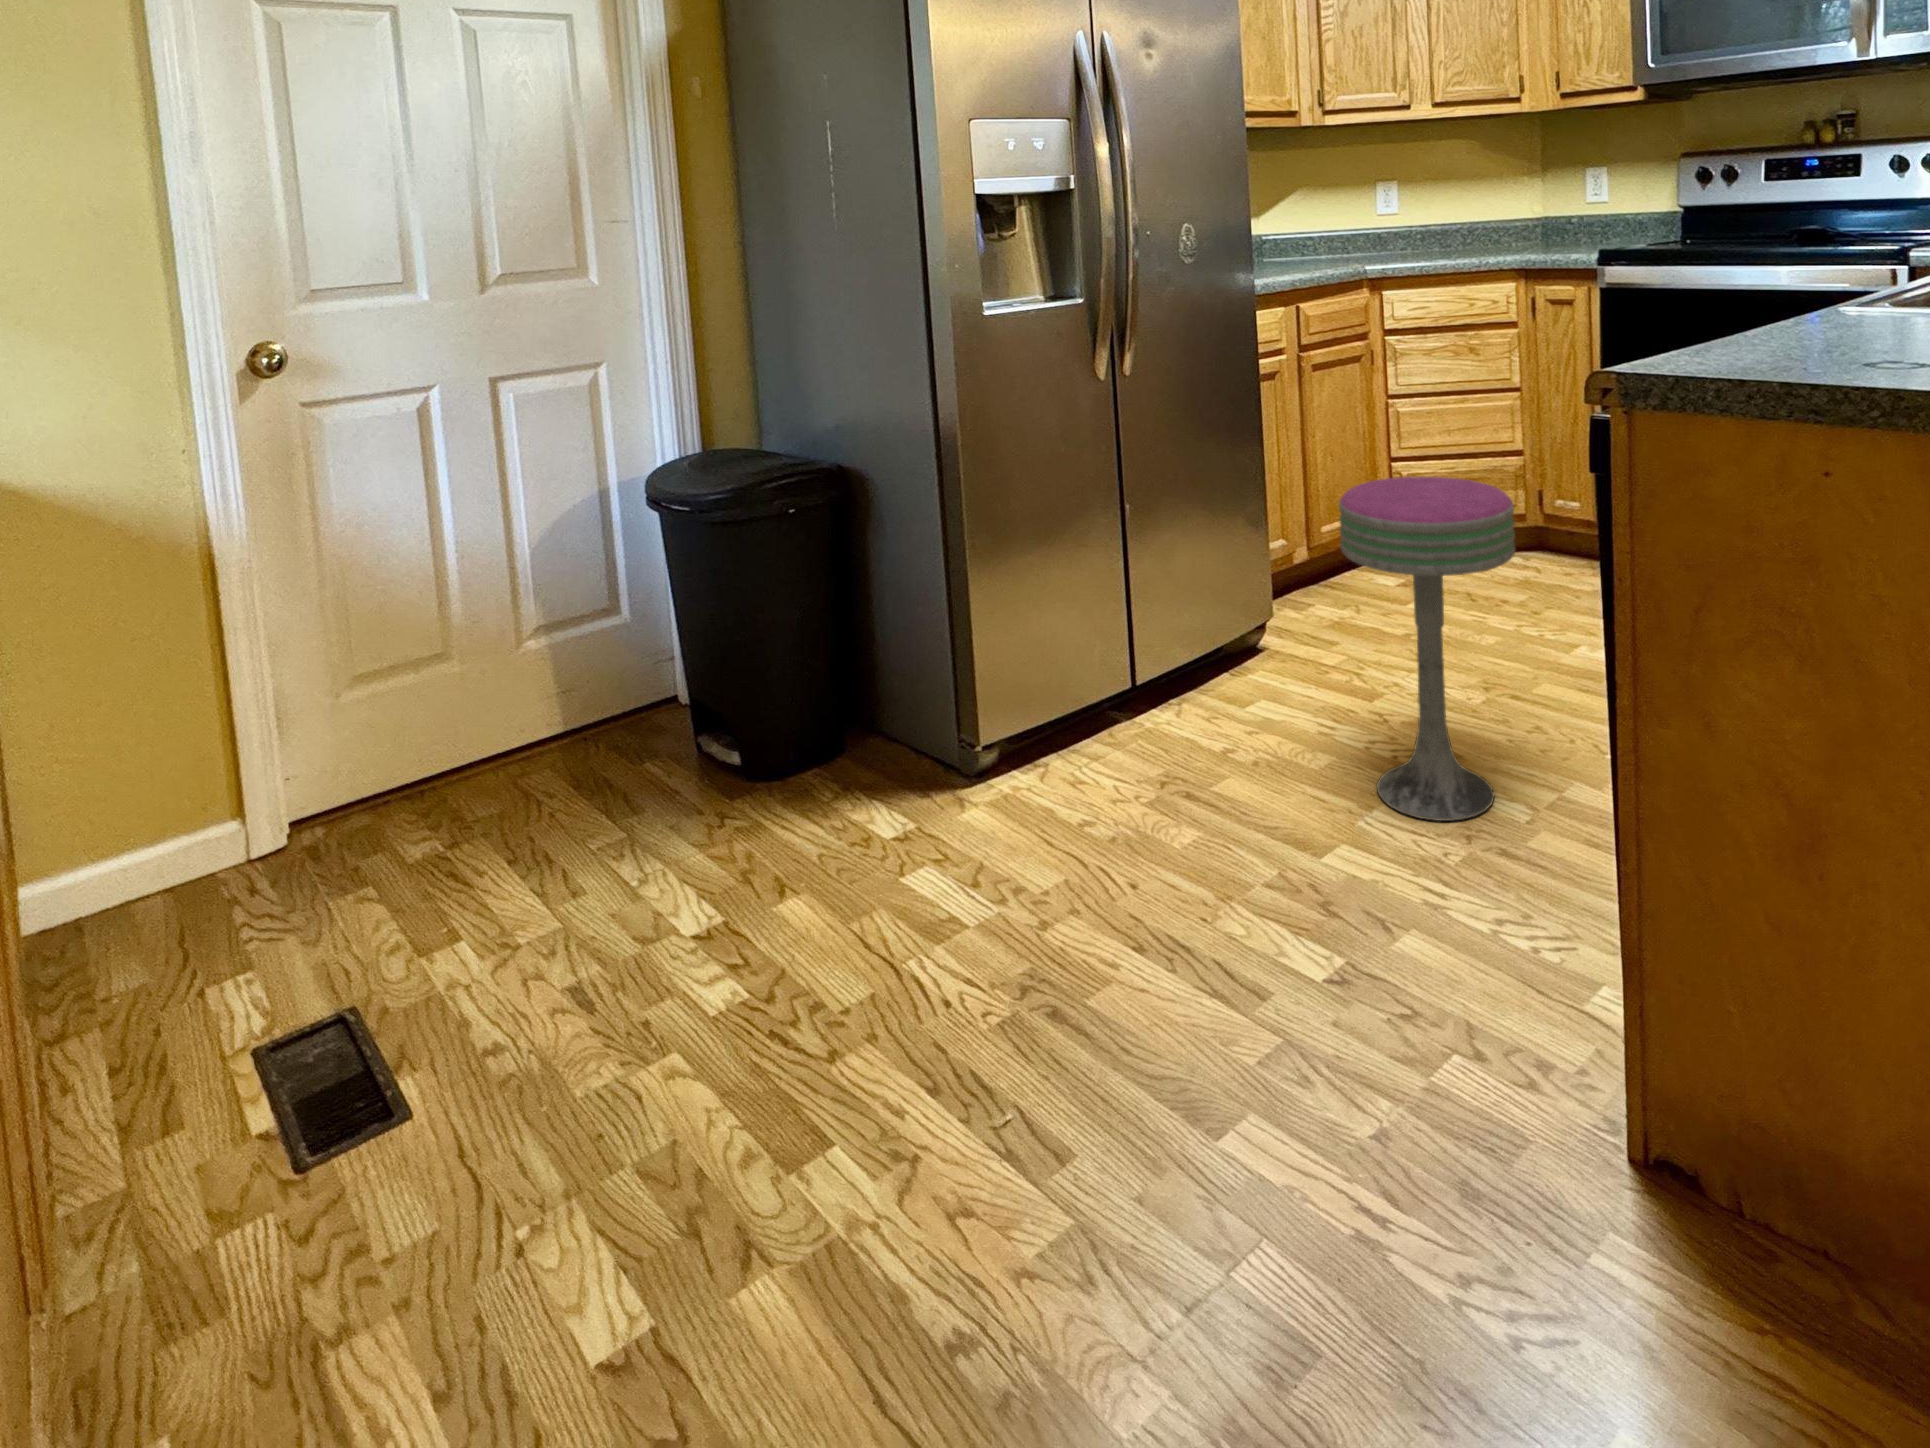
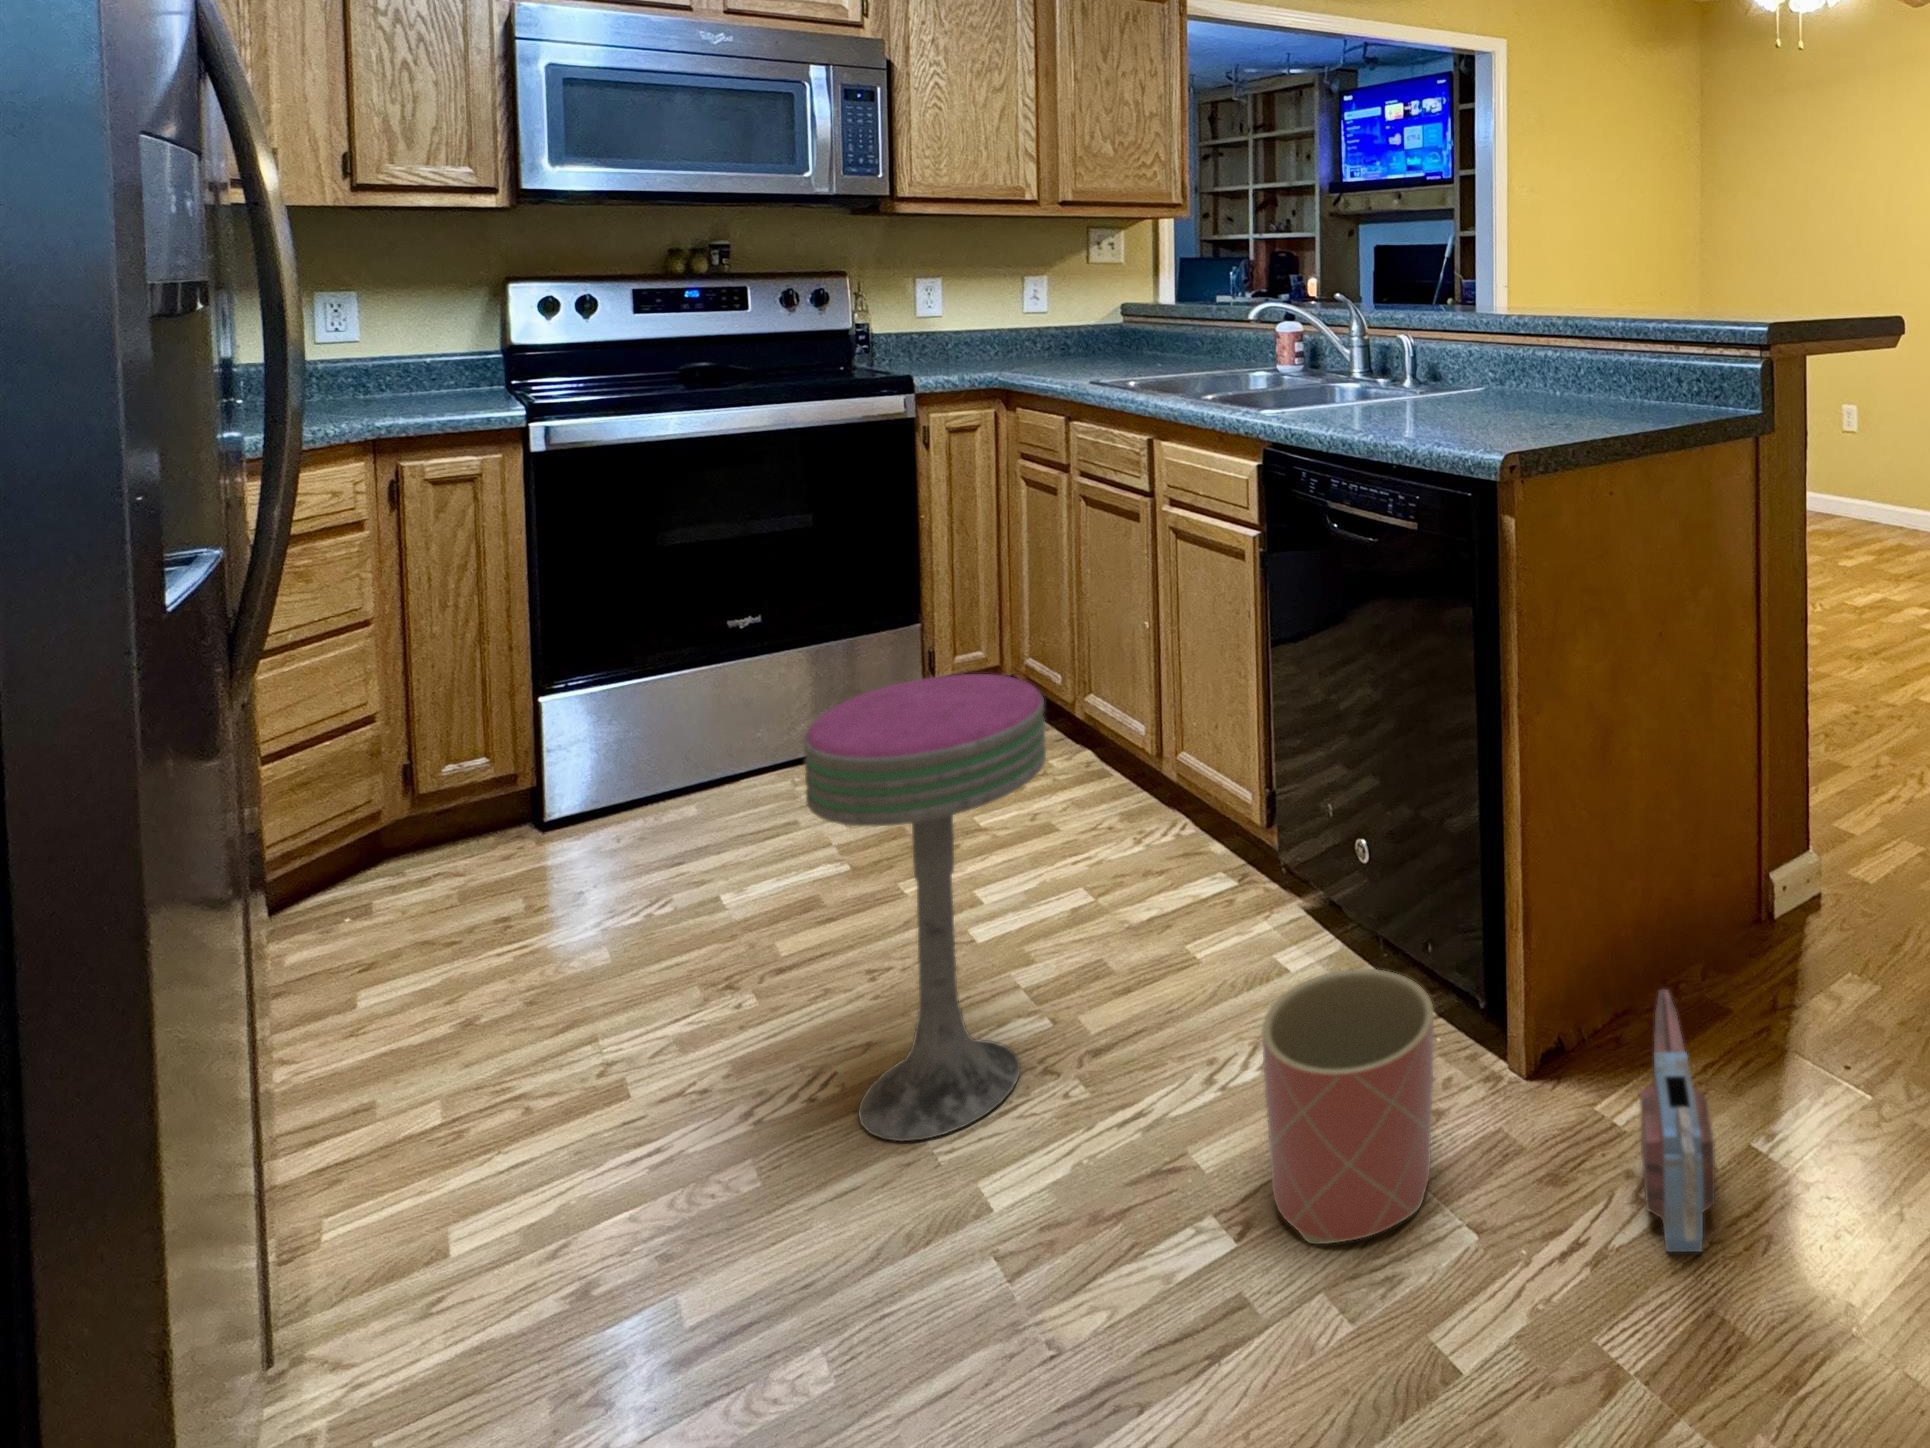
planter: none [1318,830,1488,1088] -> present [1262,969,1434,1244]
watering can: none [1309,1159,1659,1364] -> present [1640,989,1715,1252]

